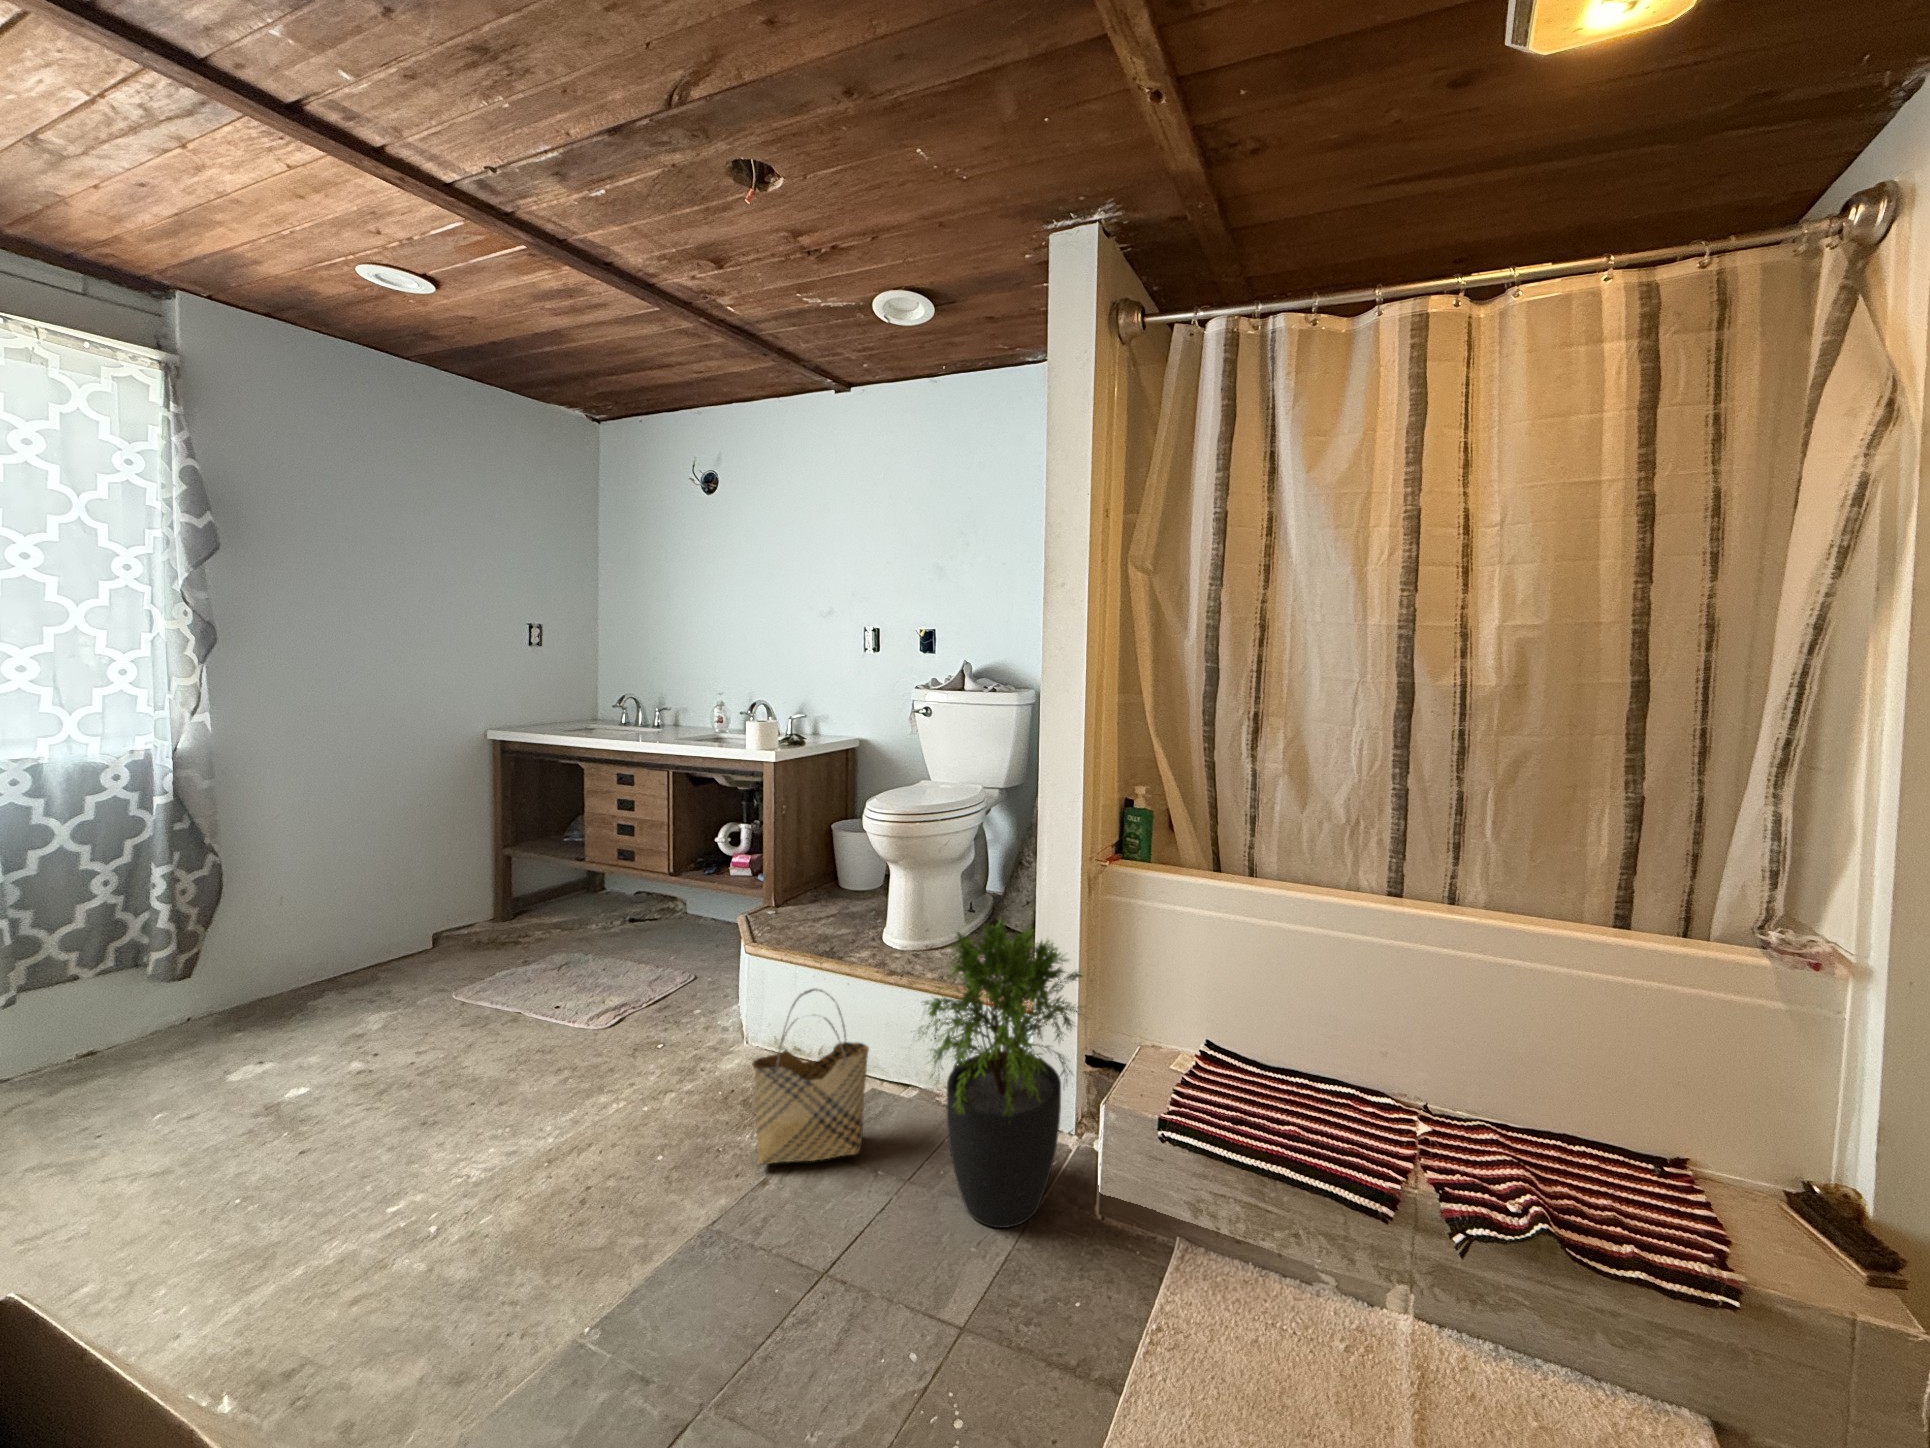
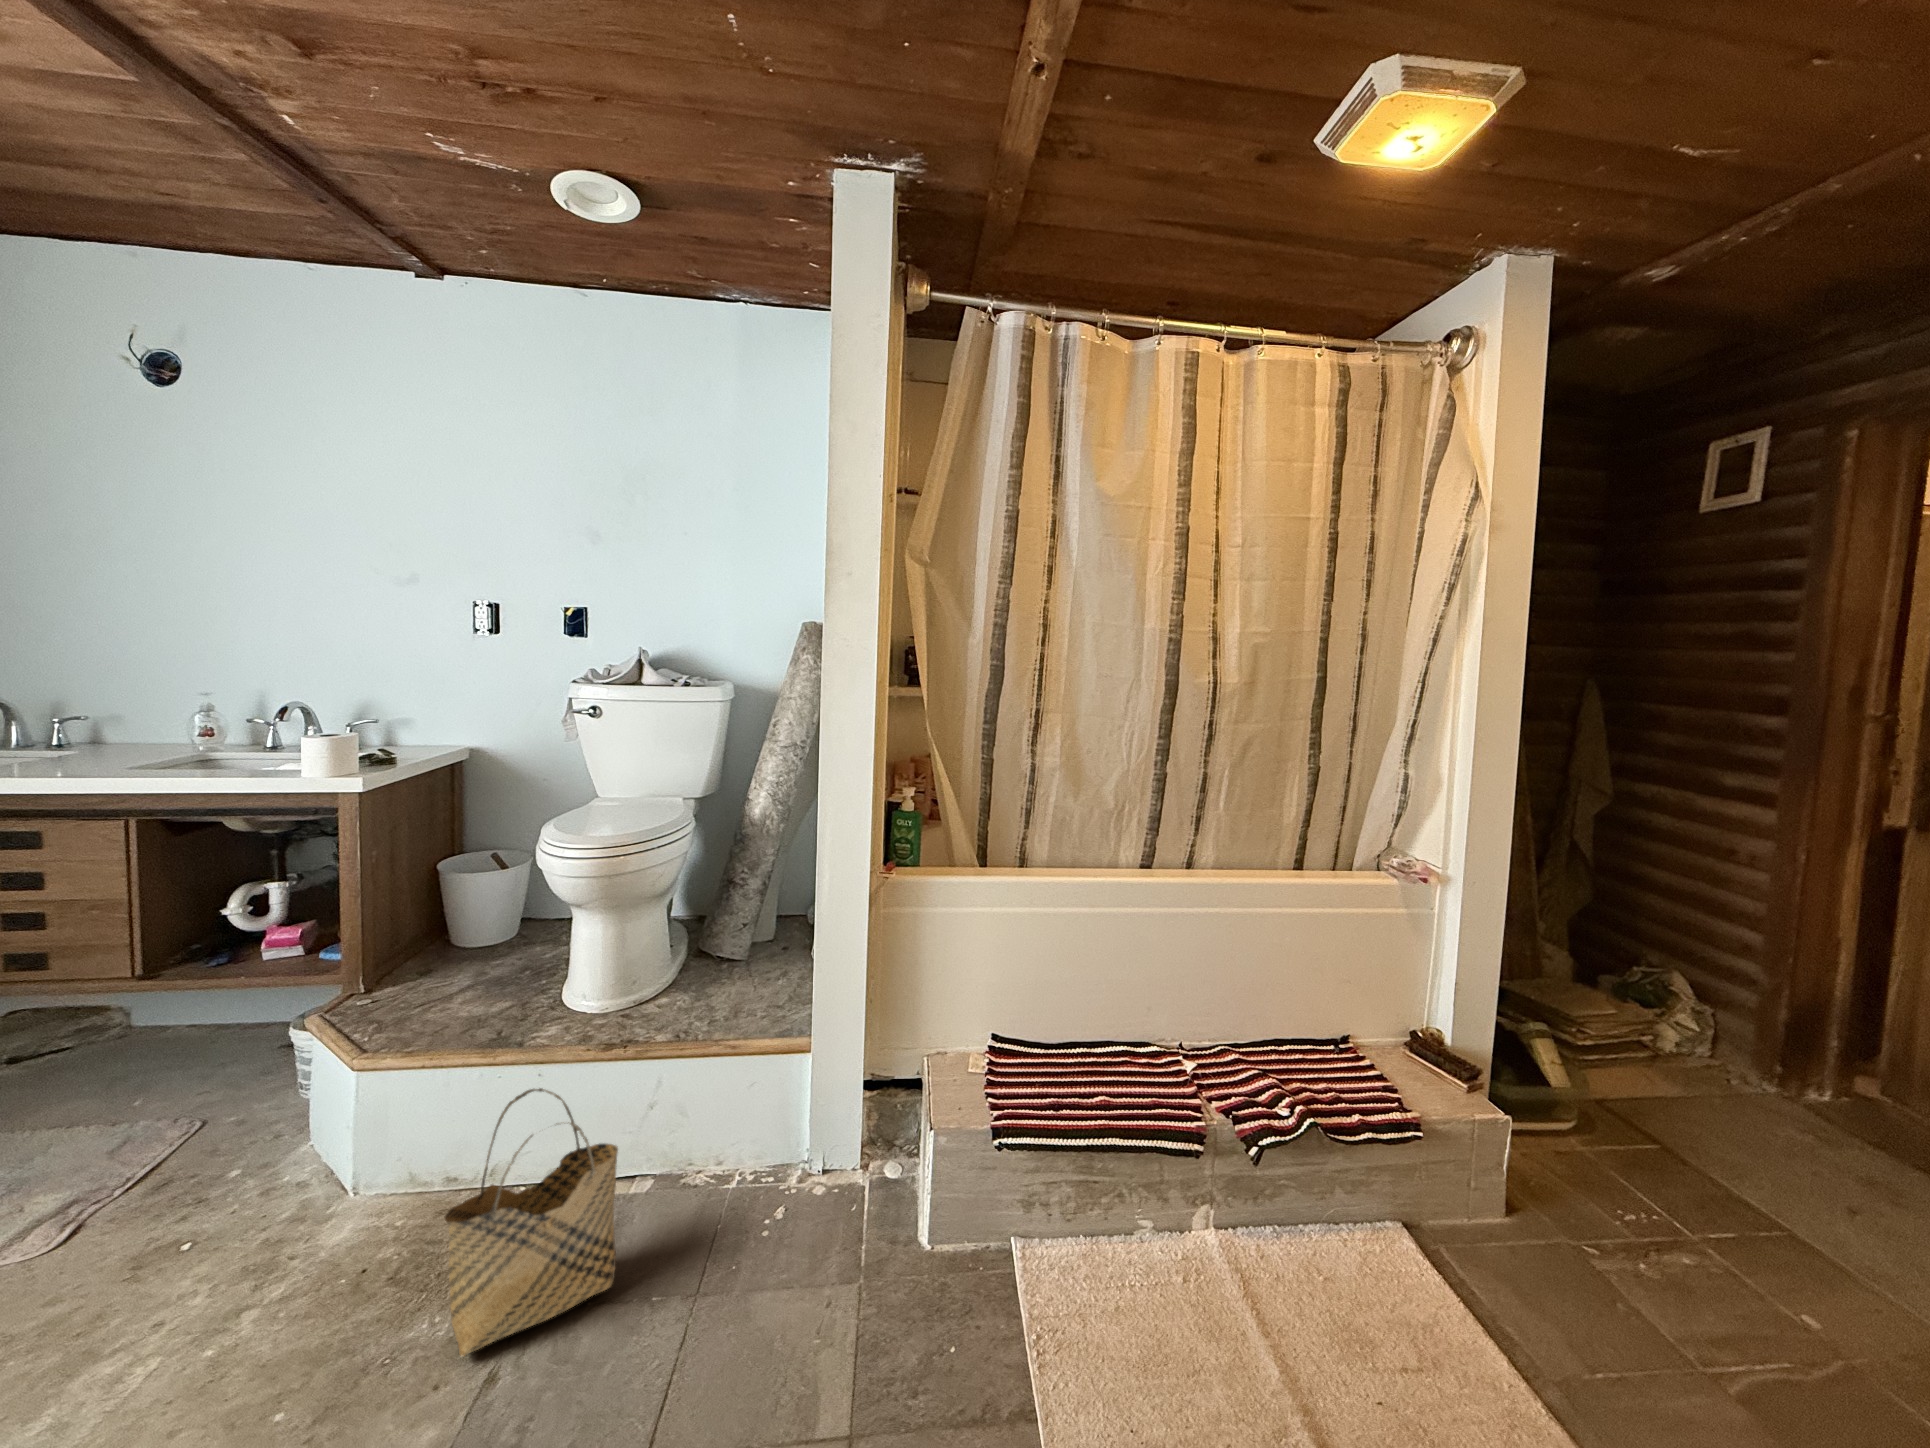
potted plant: present [918,920,1090,1228] -> none [716,947,913,1306]

